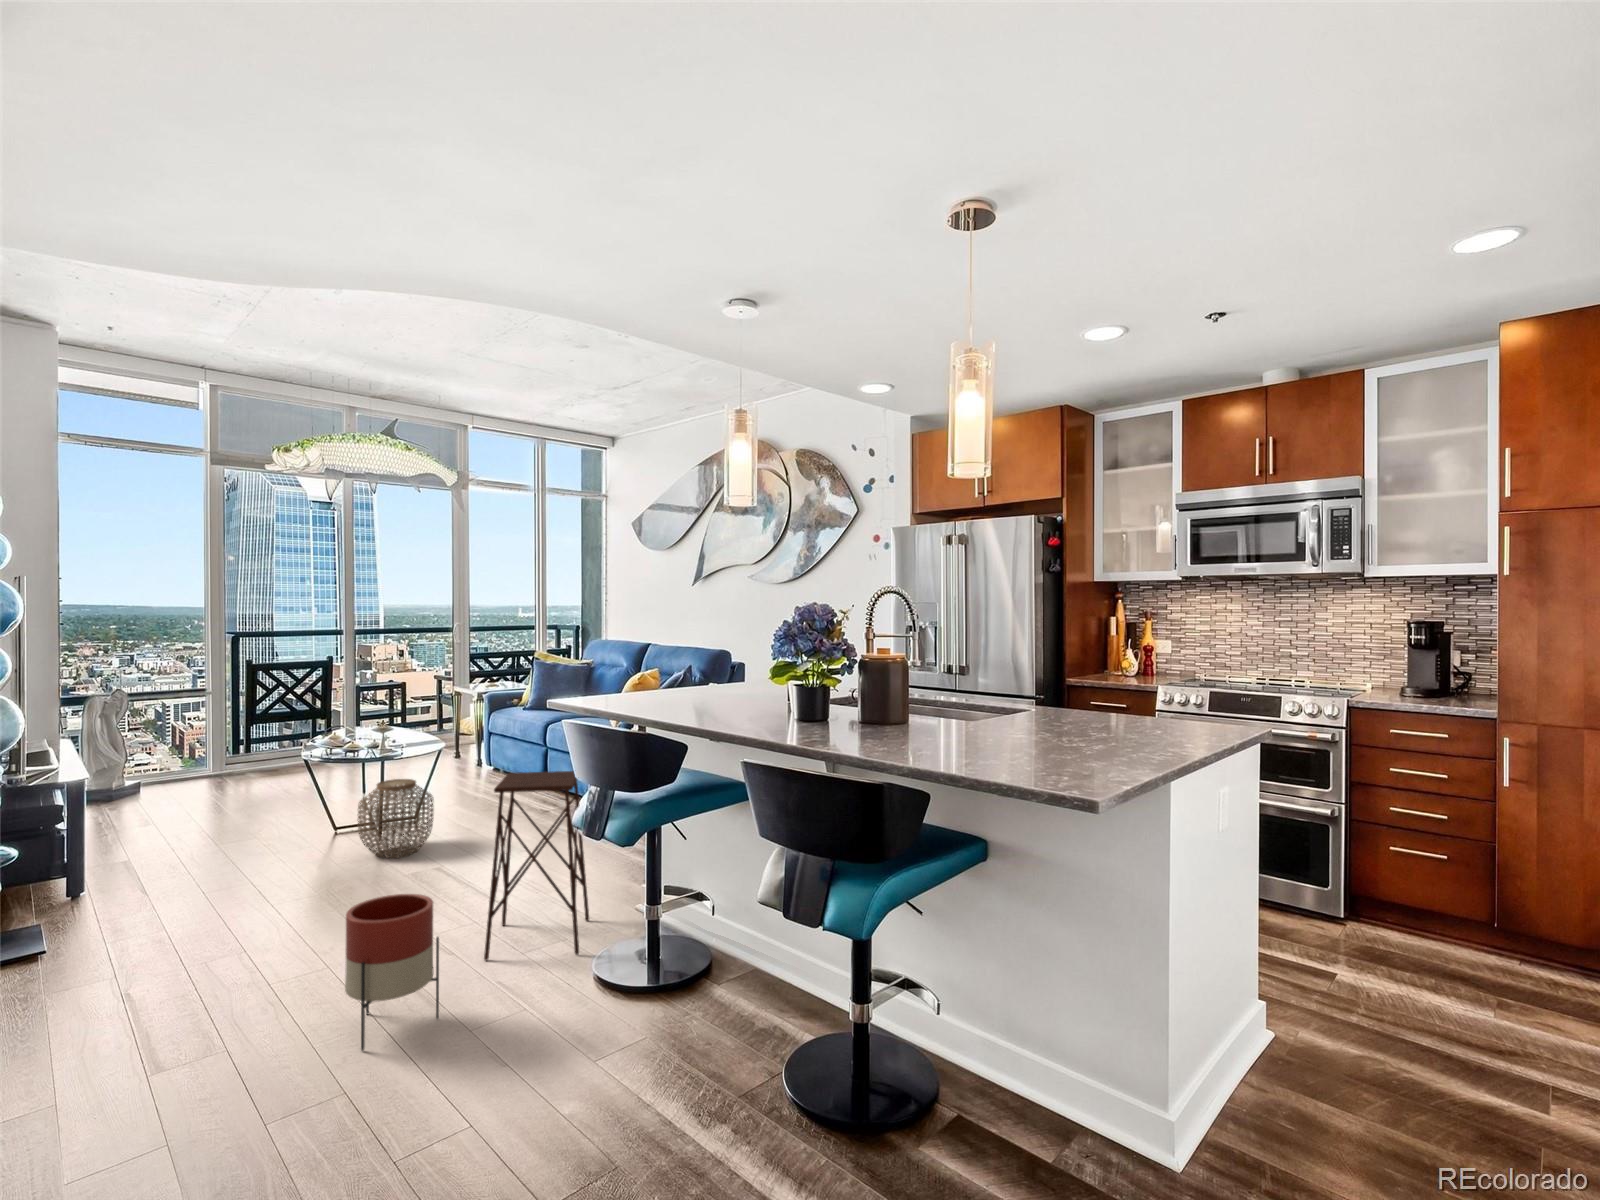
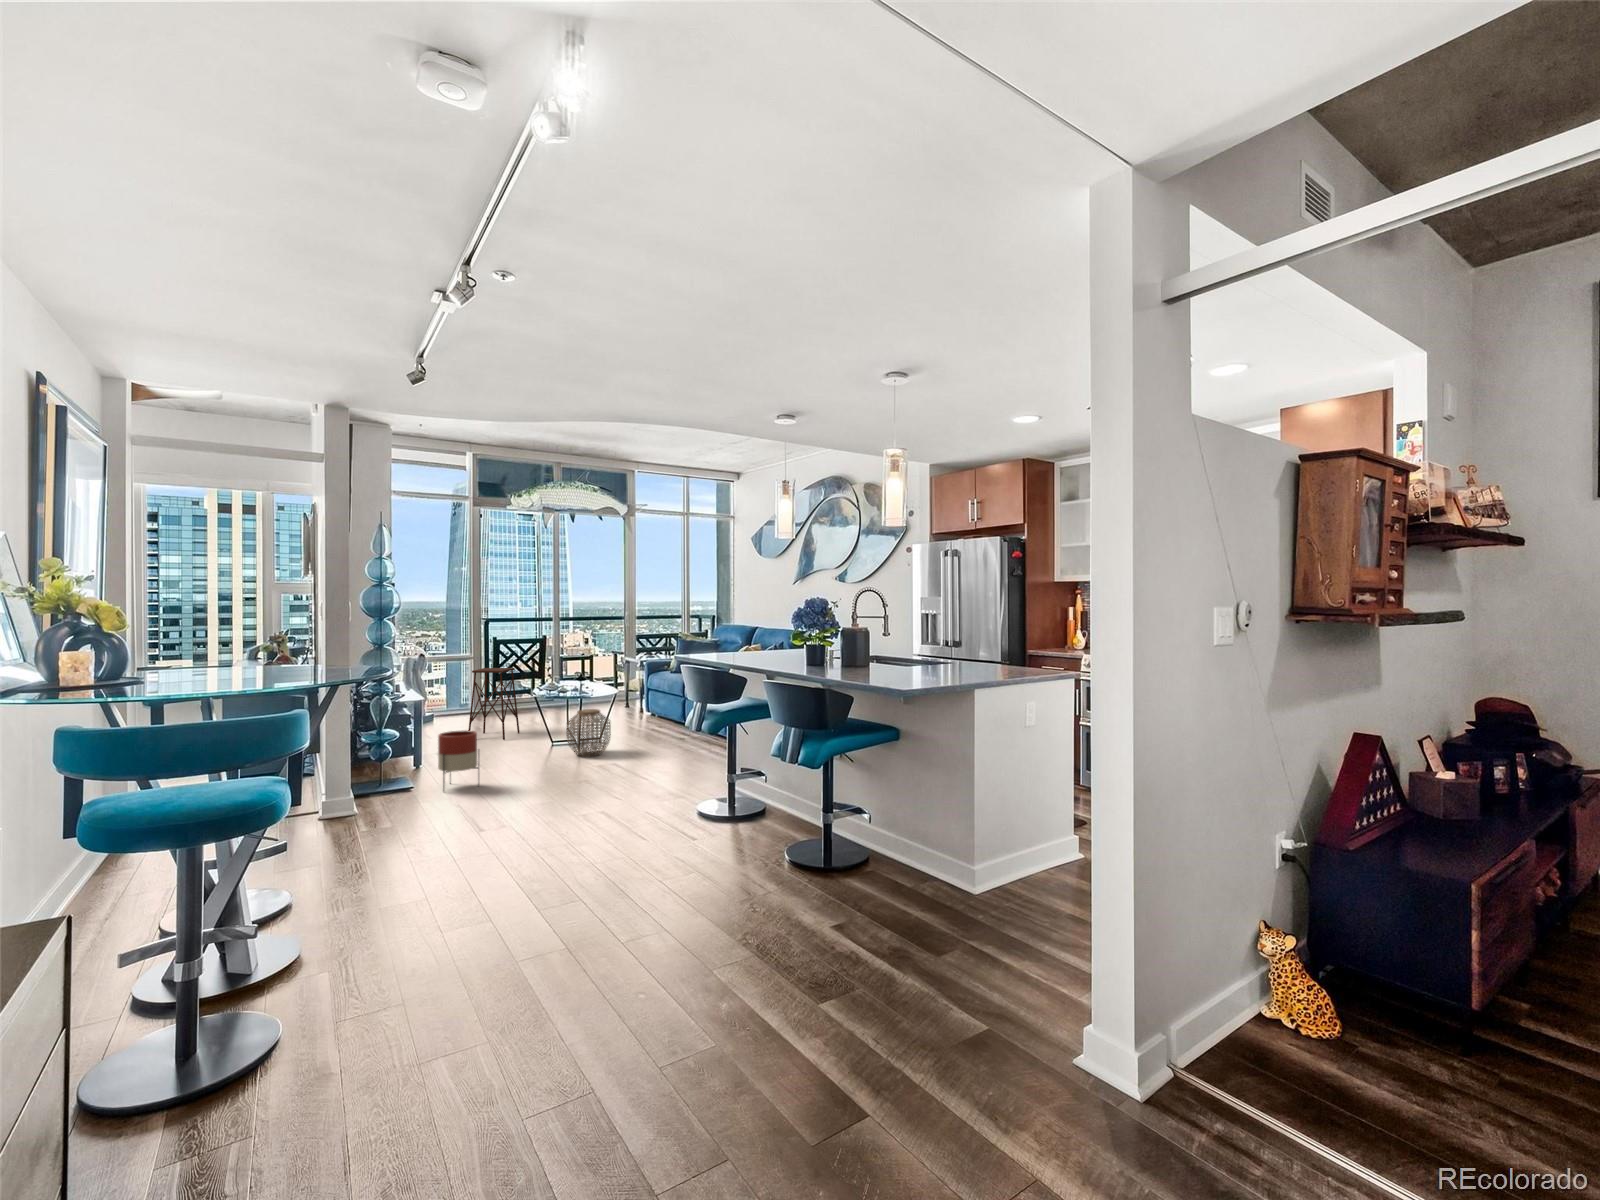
side table: present [484,771,589,960] -> present [469,668,520,740]
planter: present [345,894,439,1051] -> present [438,730,479,791]

